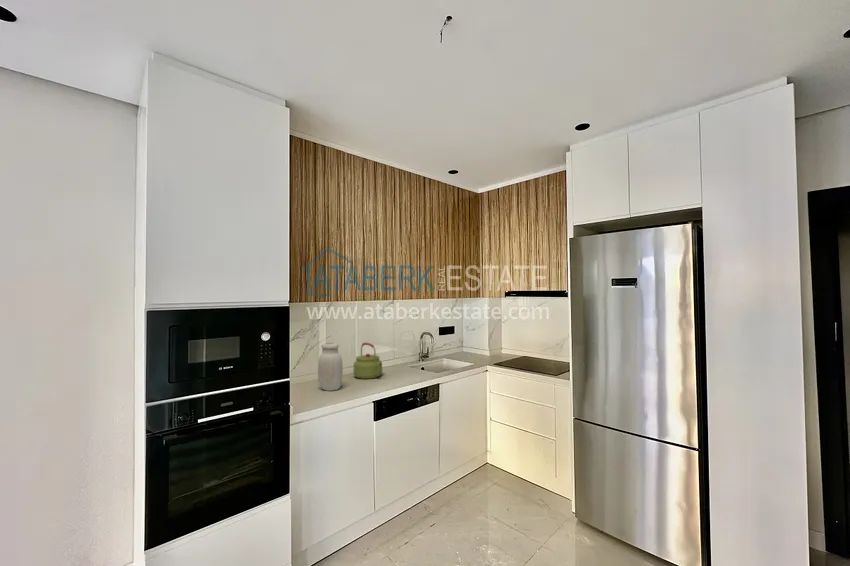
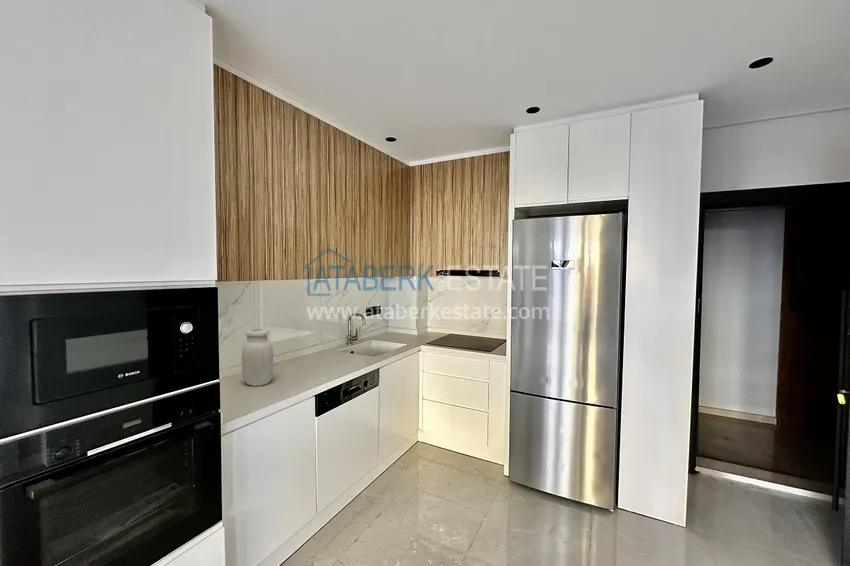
kettle: present [354,343,382,379] -> none [280,327,316,368]

